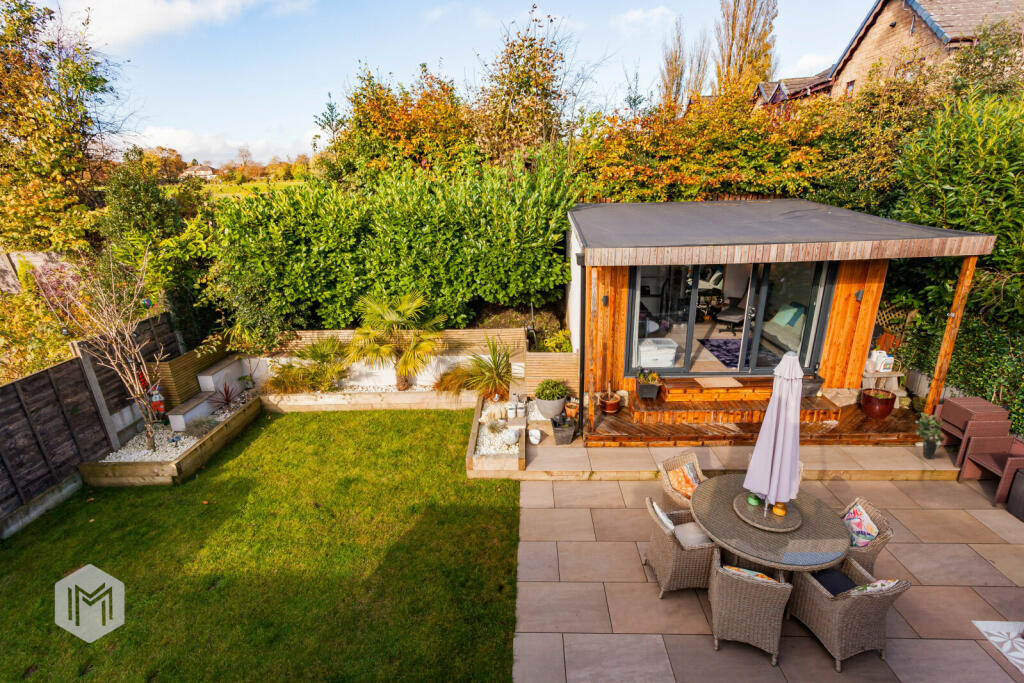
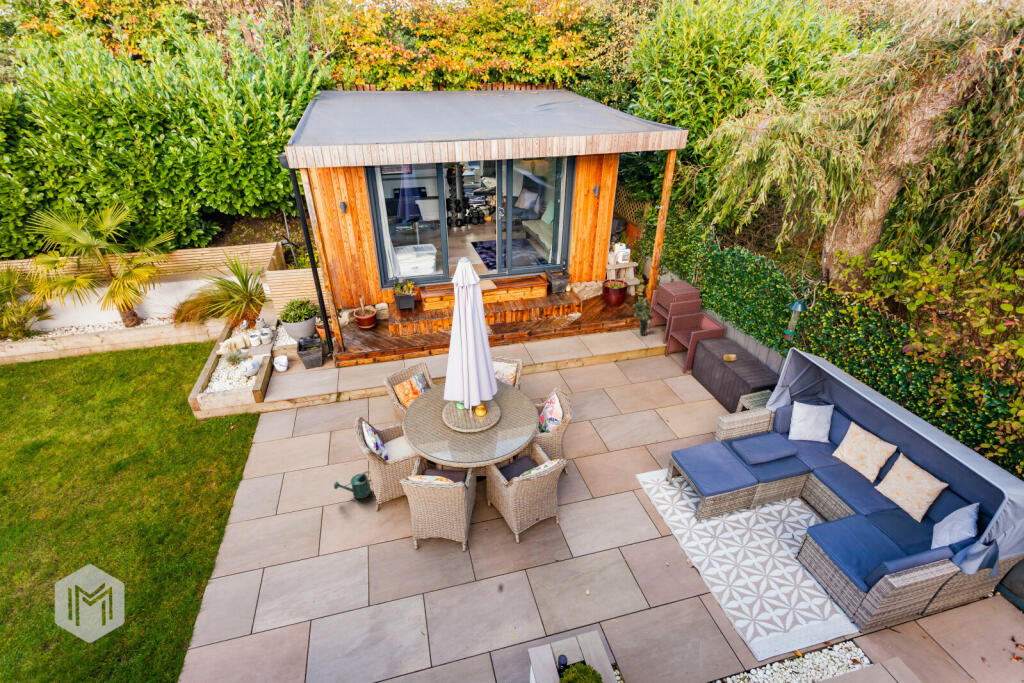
watering can: none [616,570,654,599] -> present [334,471,371,499]

